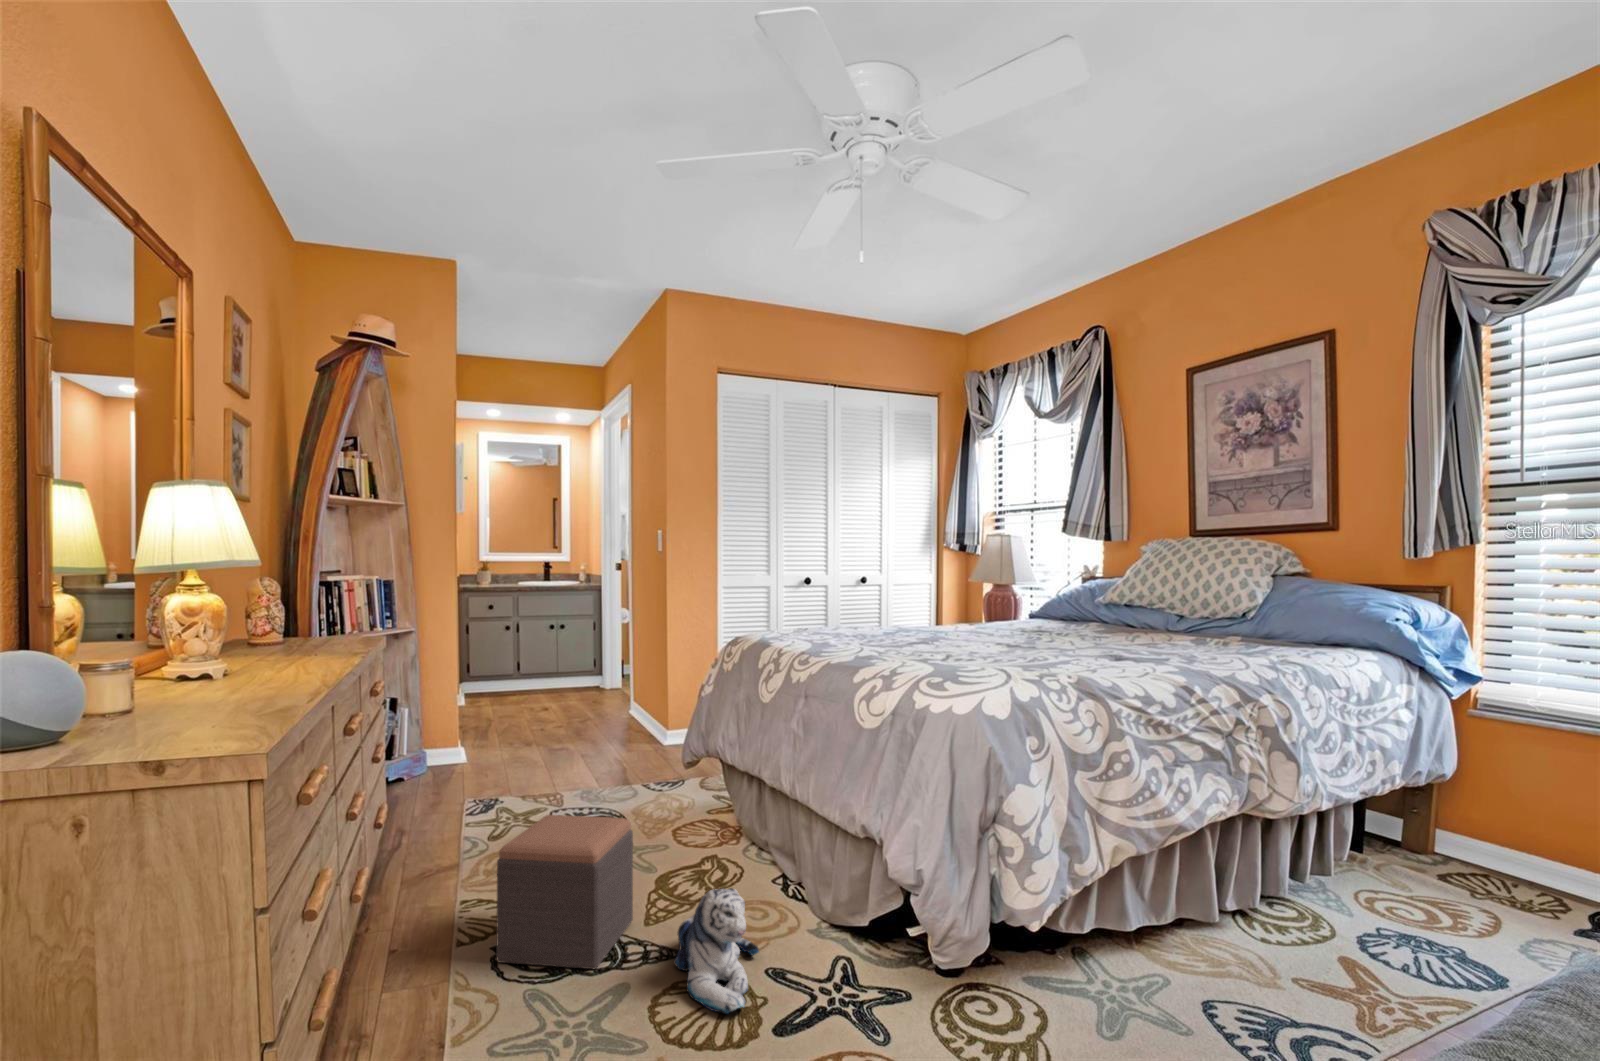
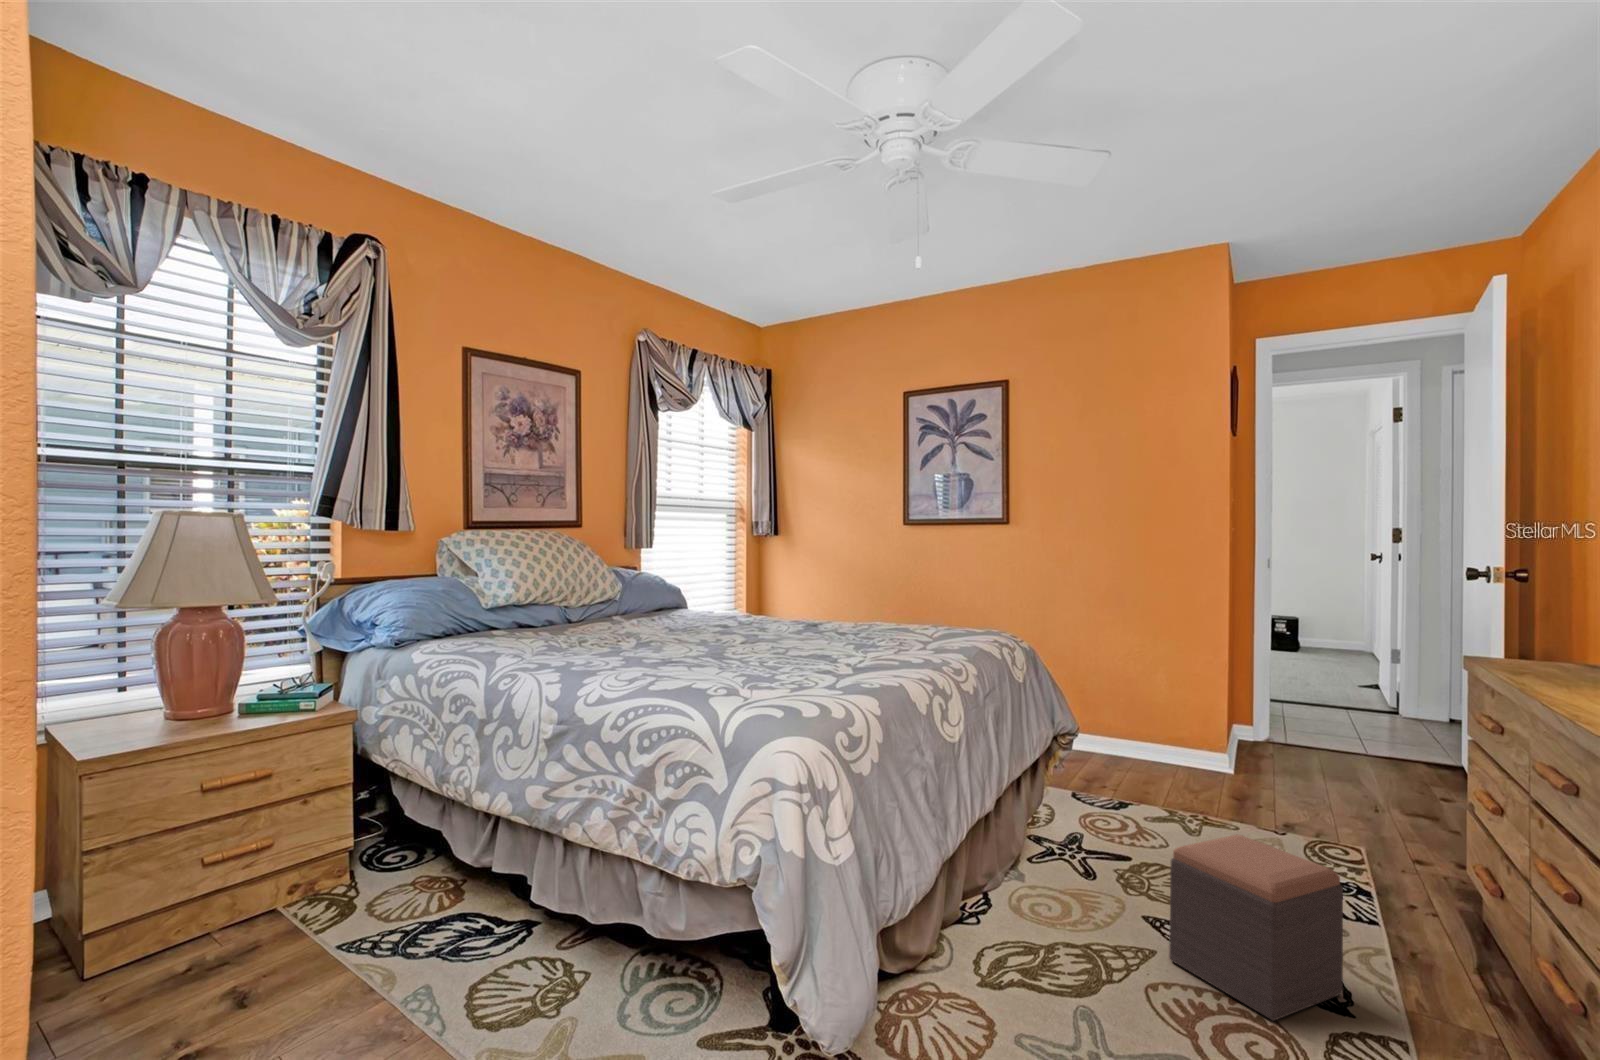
plush toy: present [674,888,759,1014] -> none [1090,817,1172,916]

